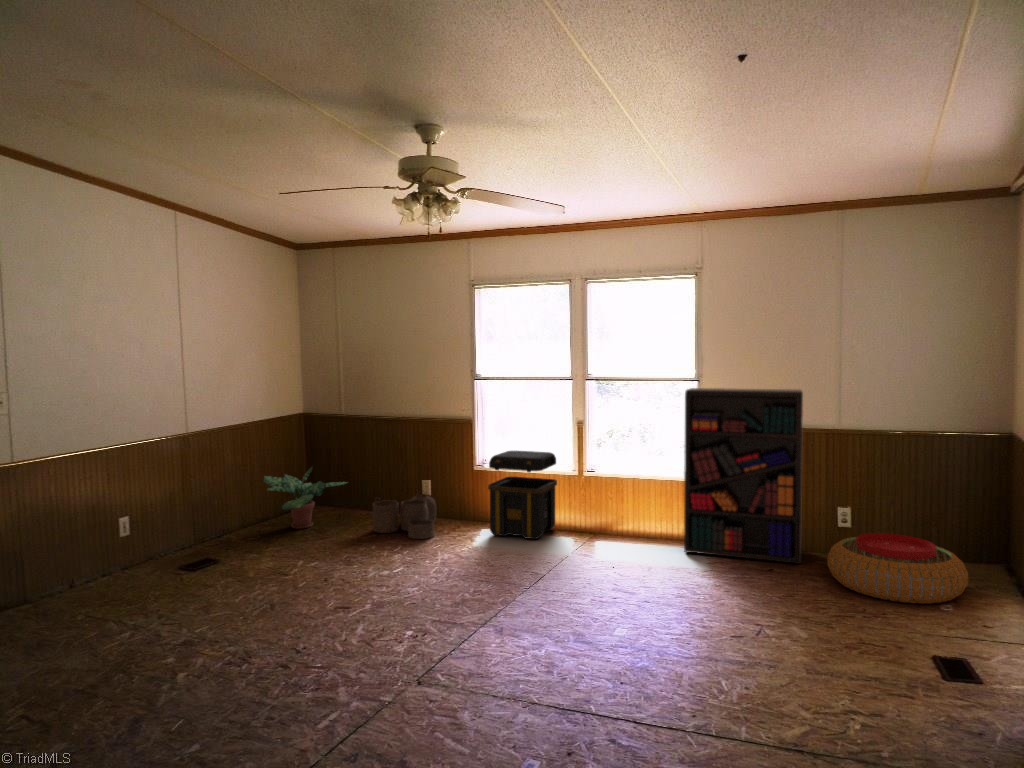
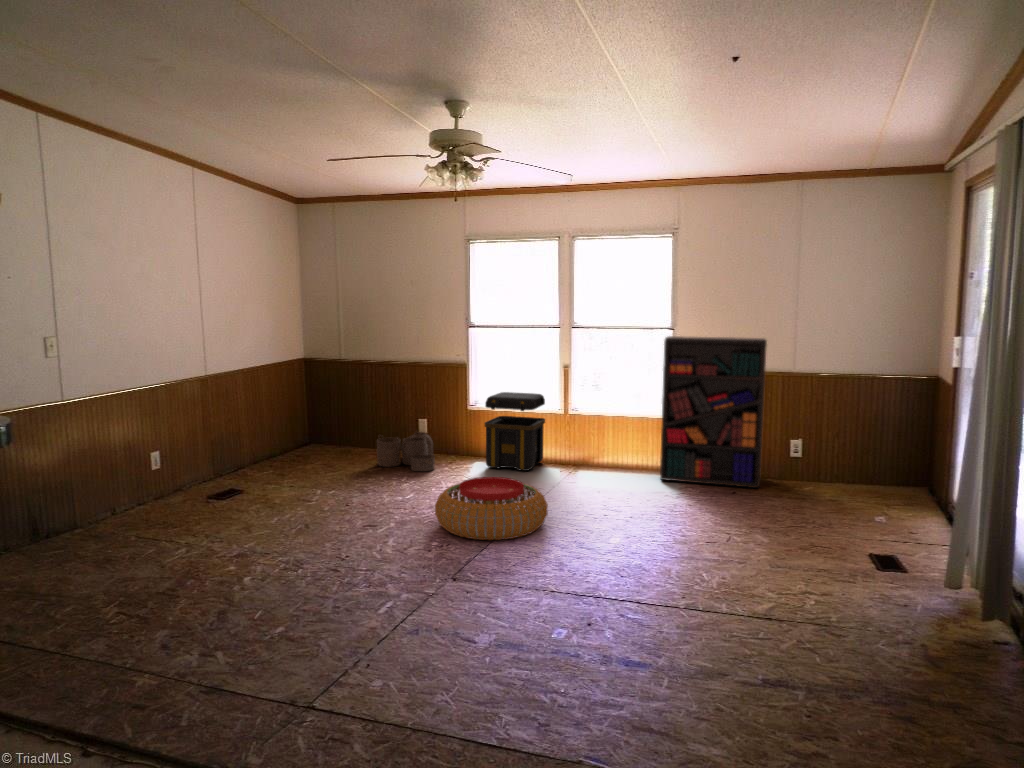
potted plant: present [263,467,346,529] -> none [271,405,351,464]
pouf: present [827,533,968,604] -> present [435,477,548,540]

